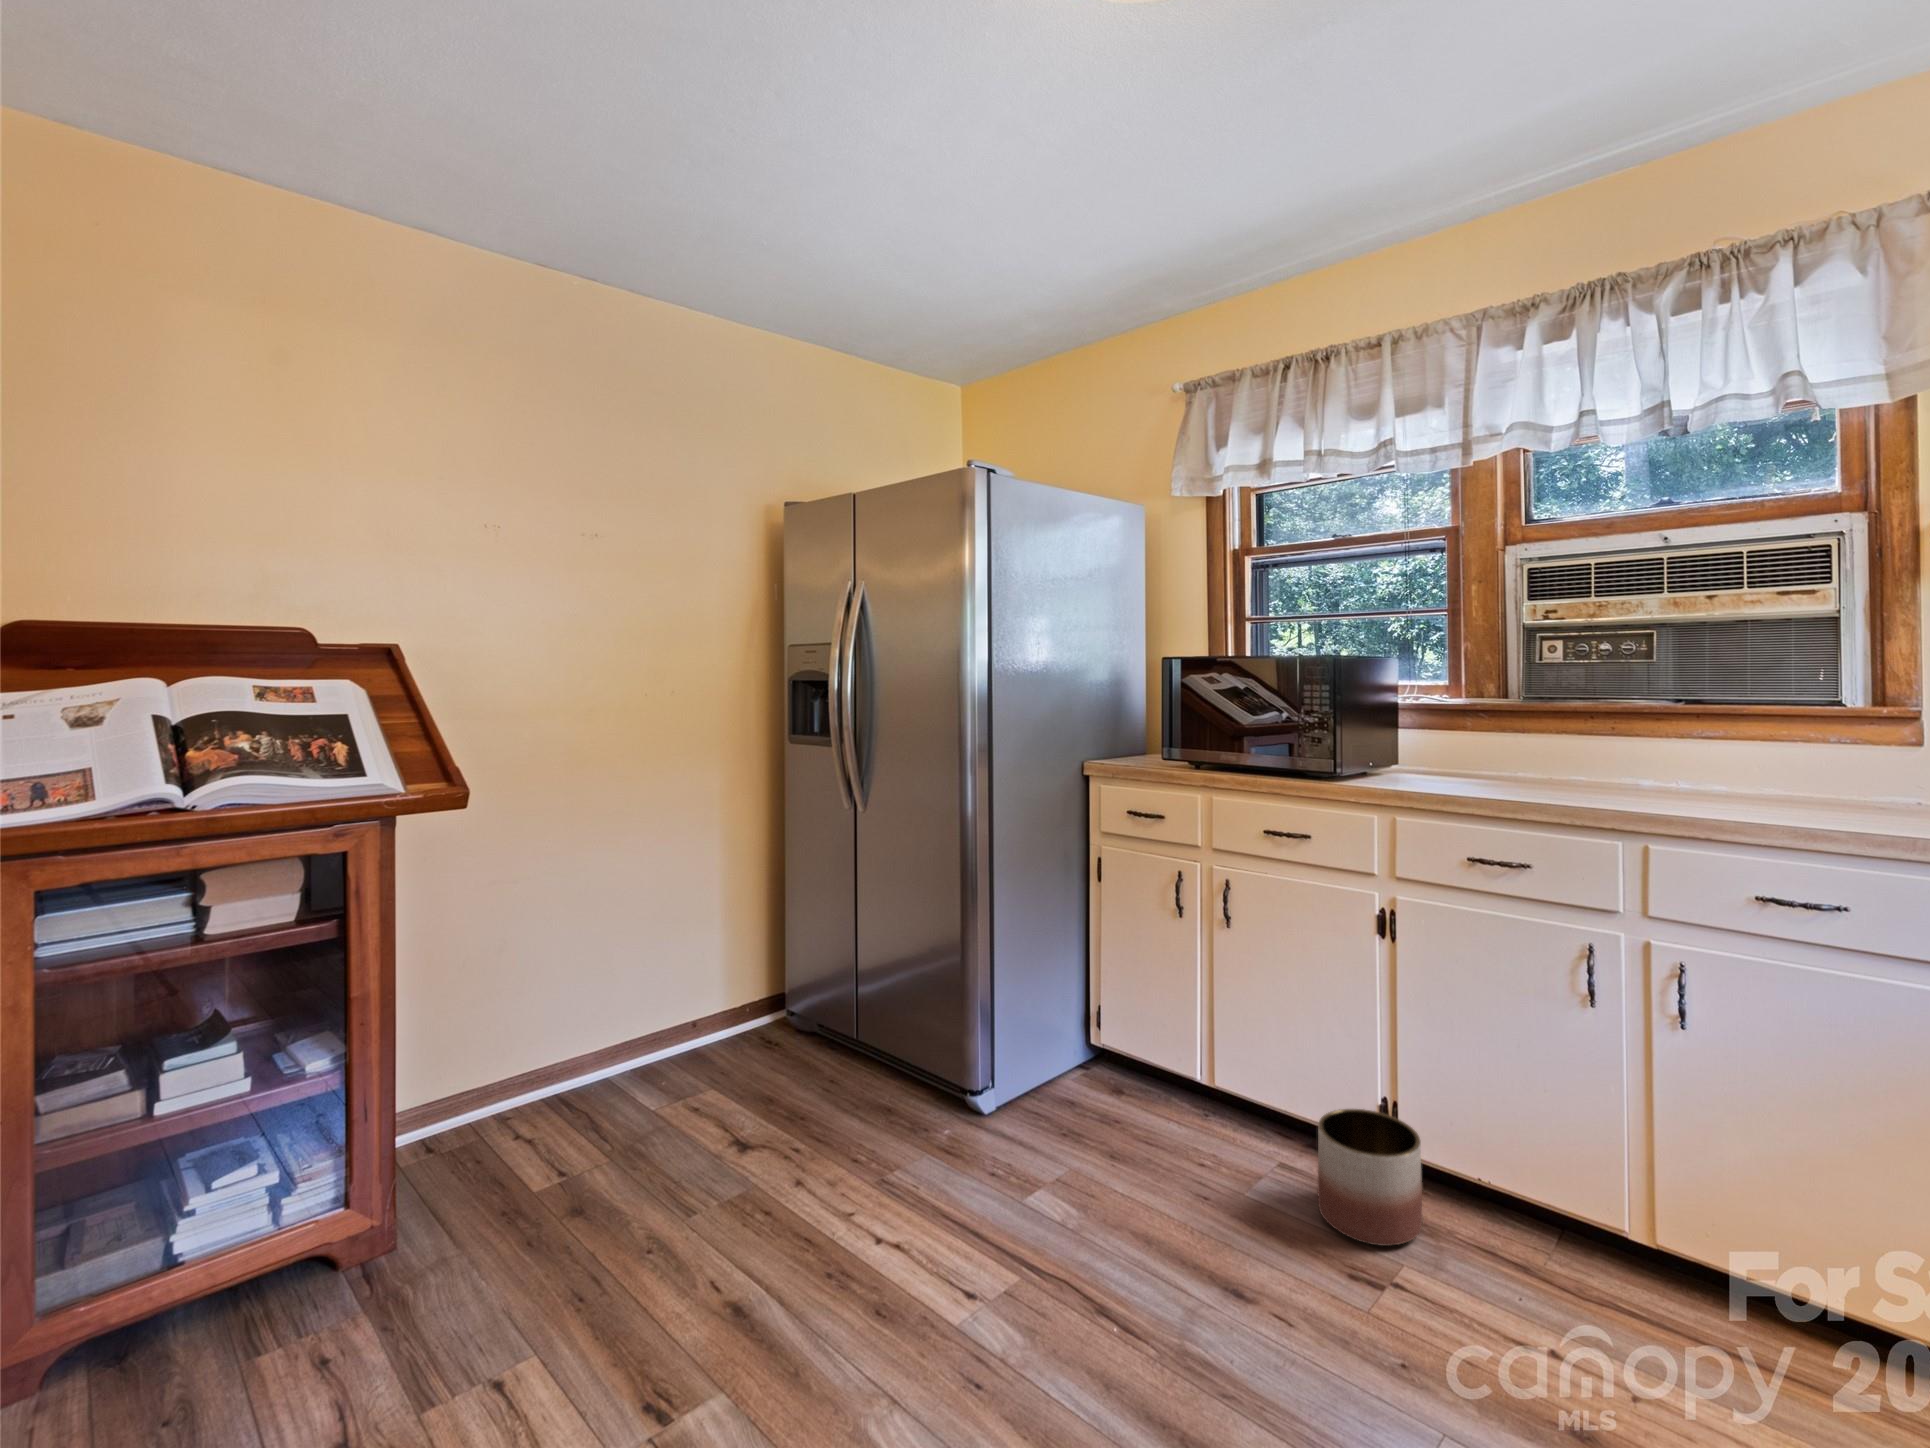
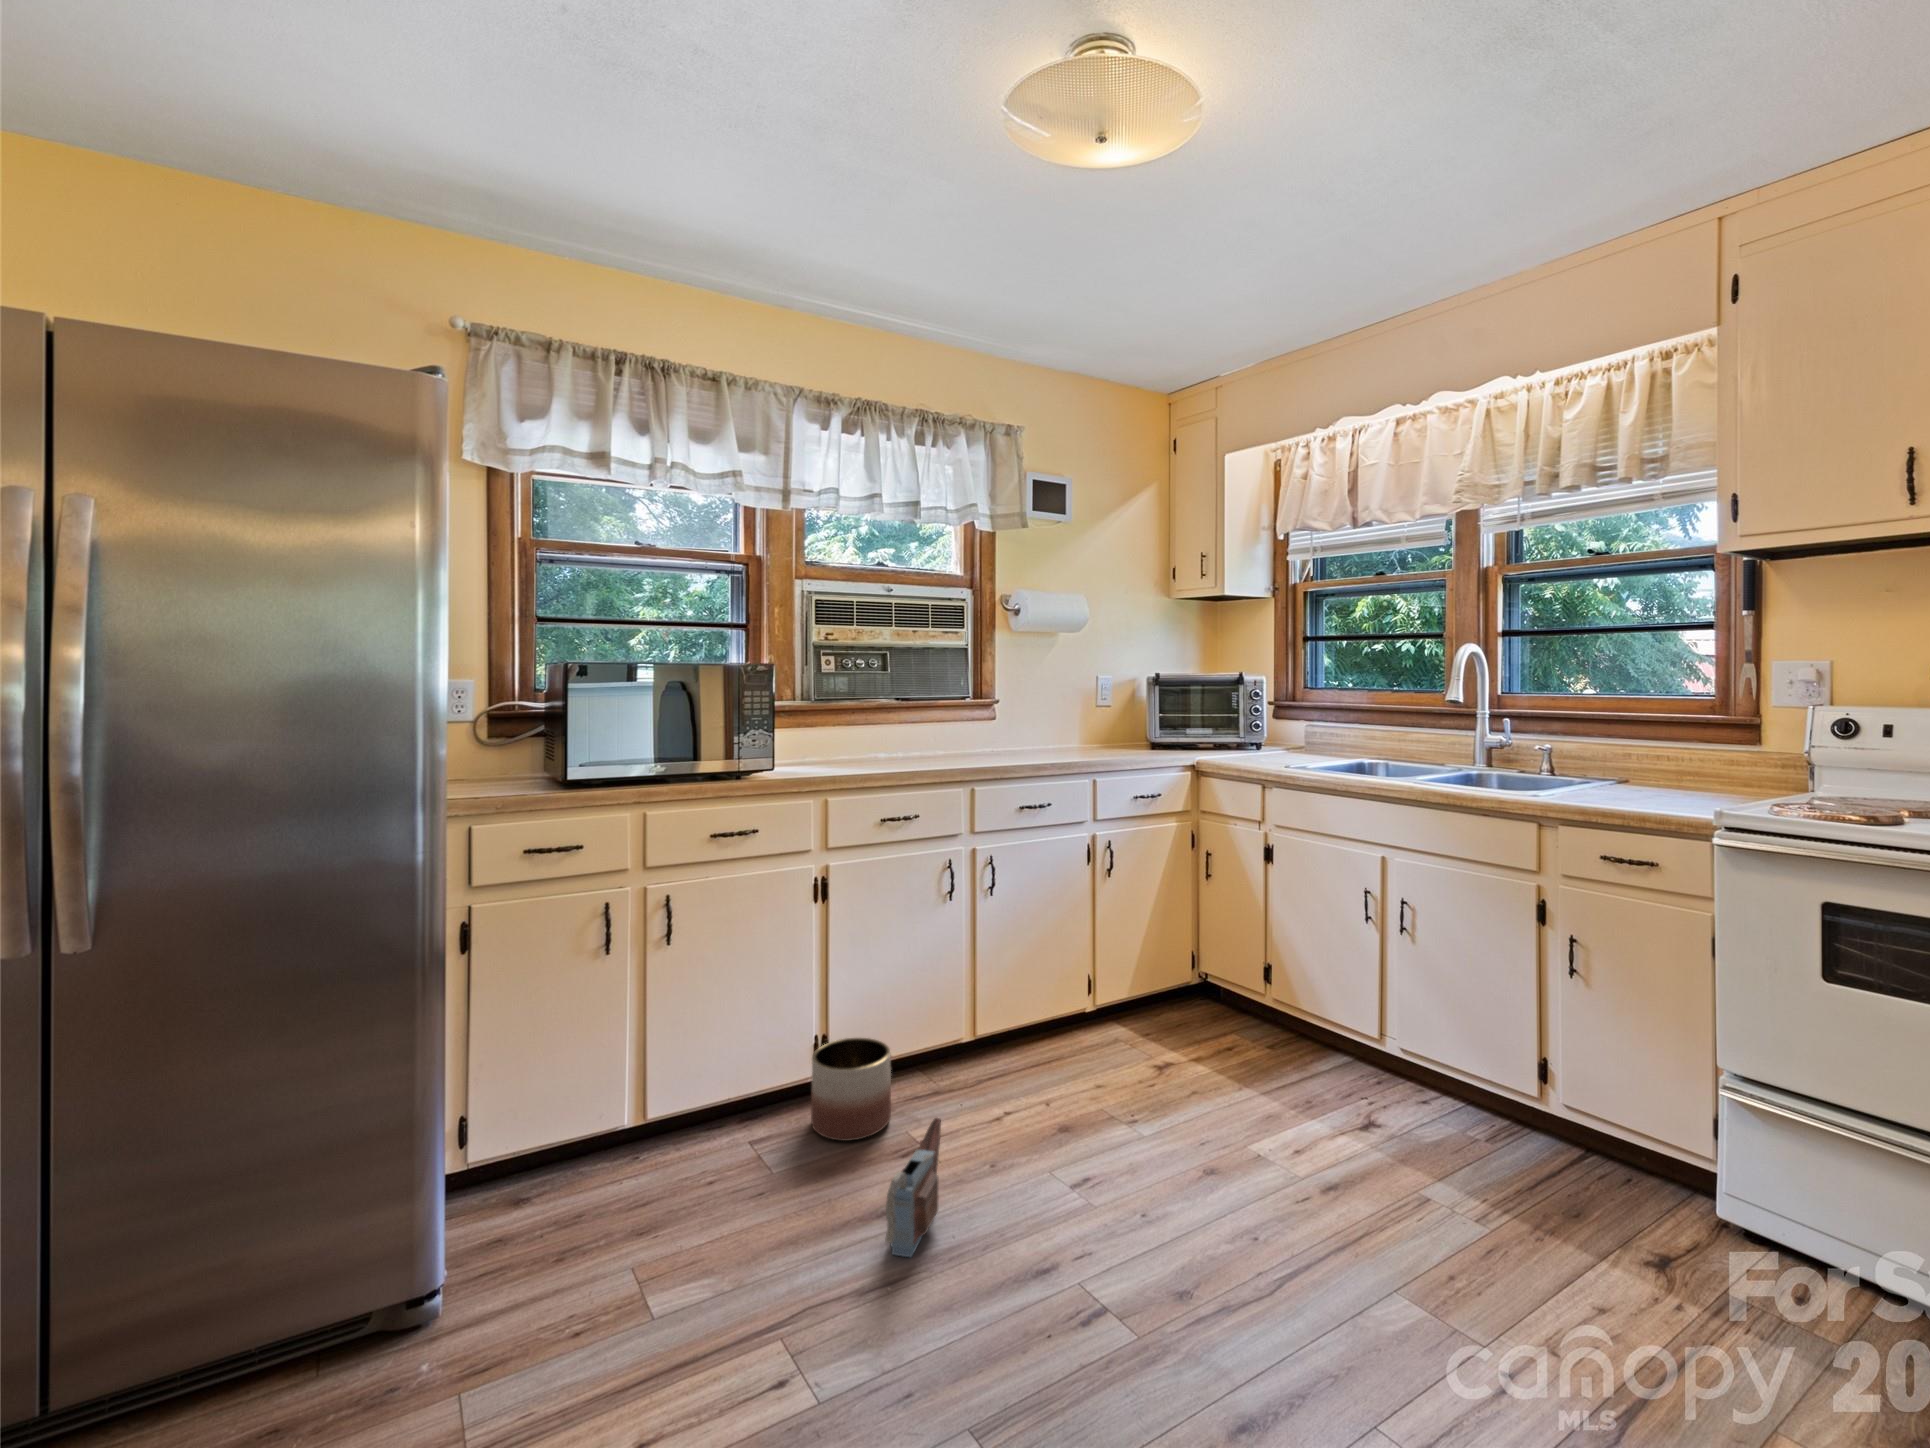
watering can: none [1122,1224,1308,1337] -> present [885,1118,941,1257]

